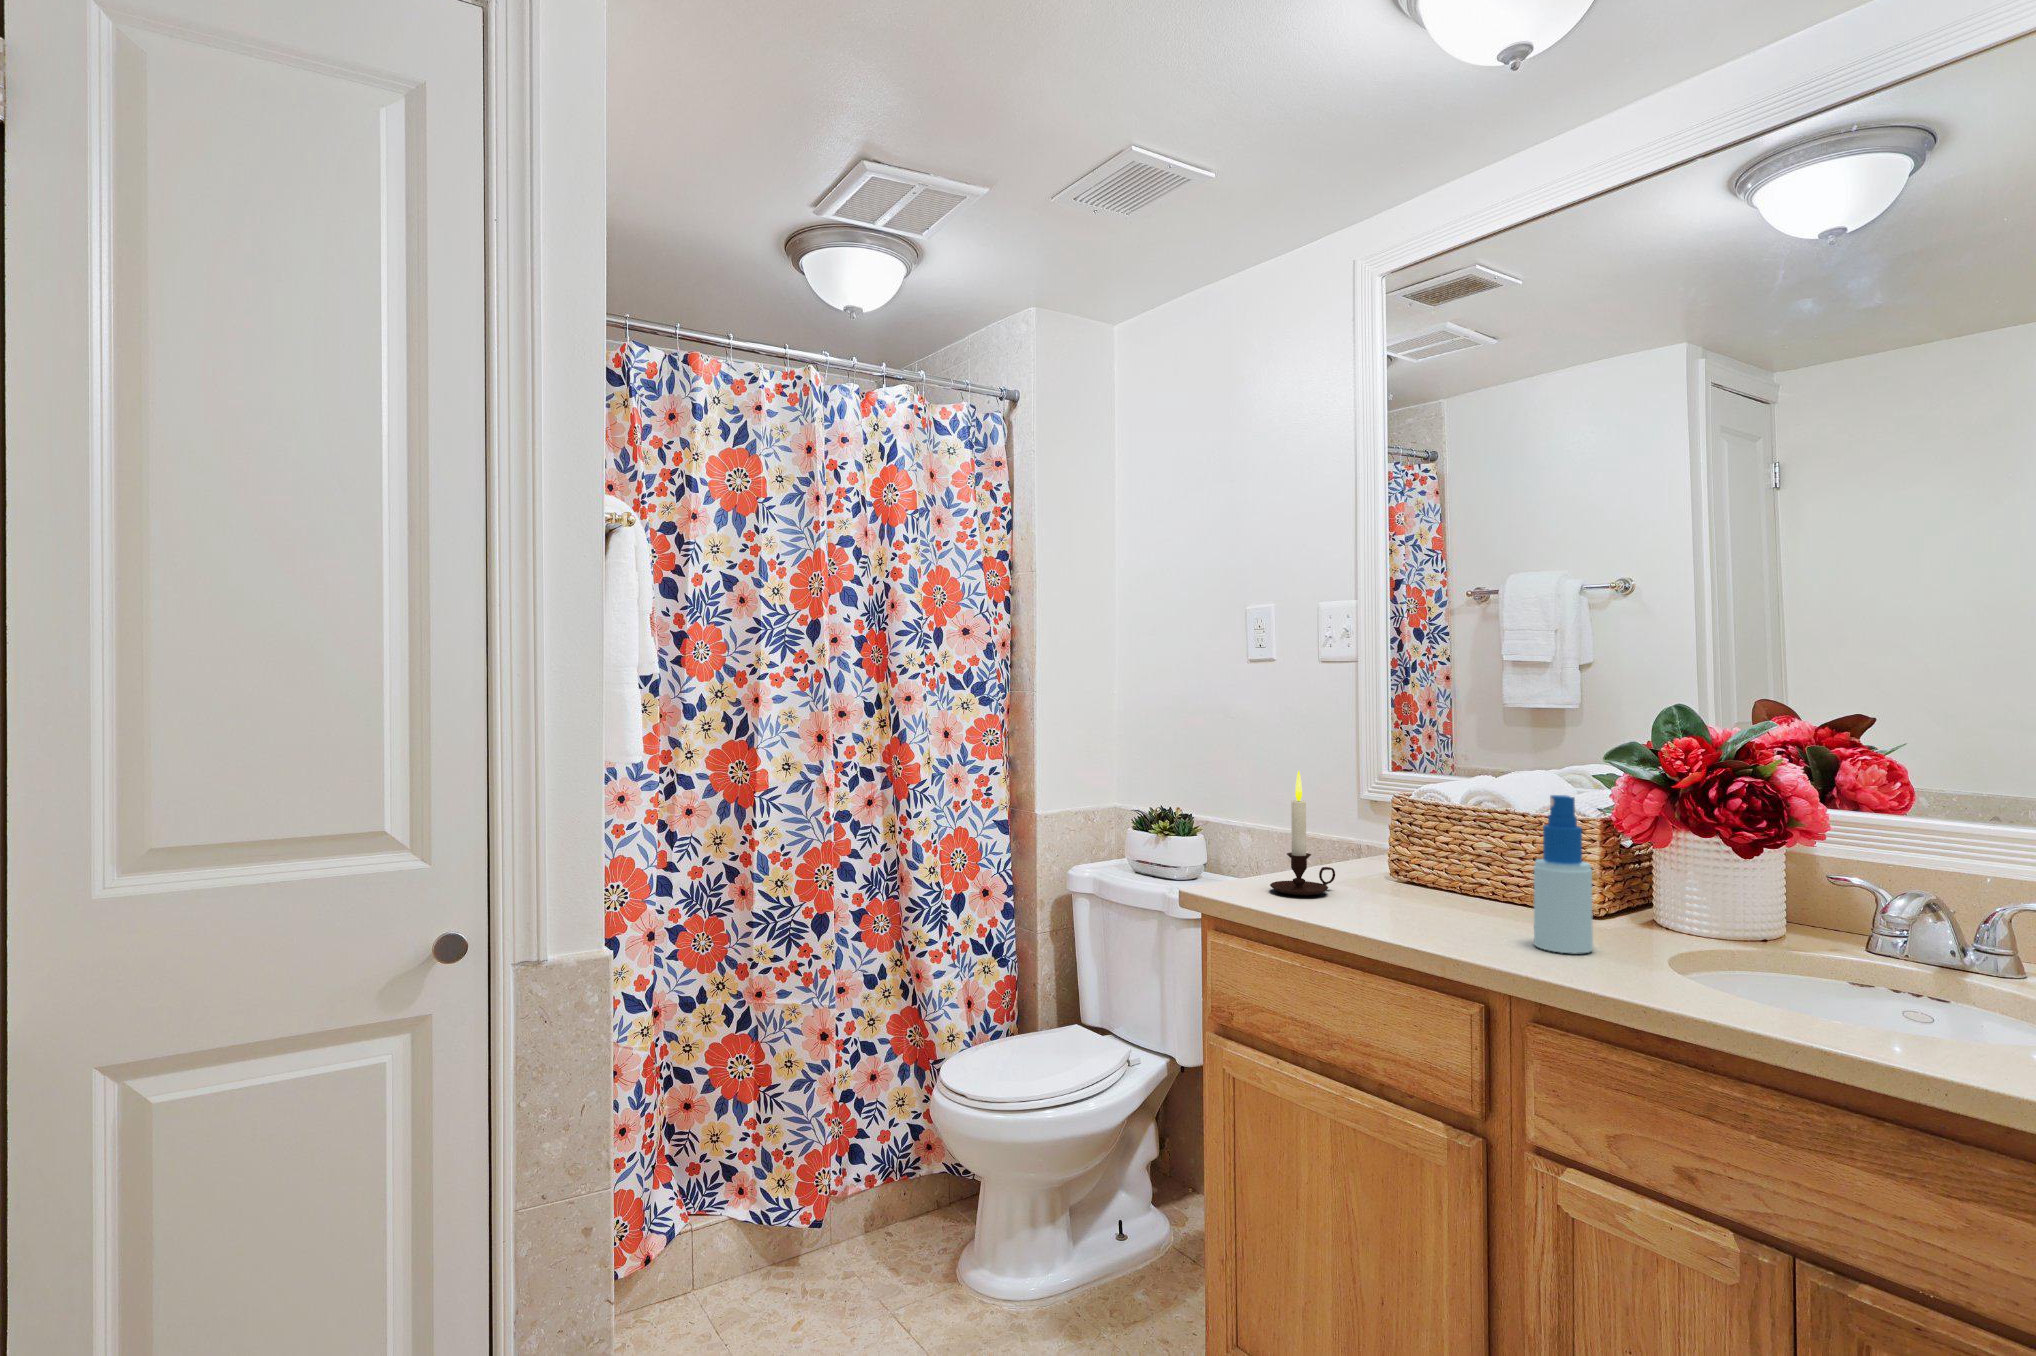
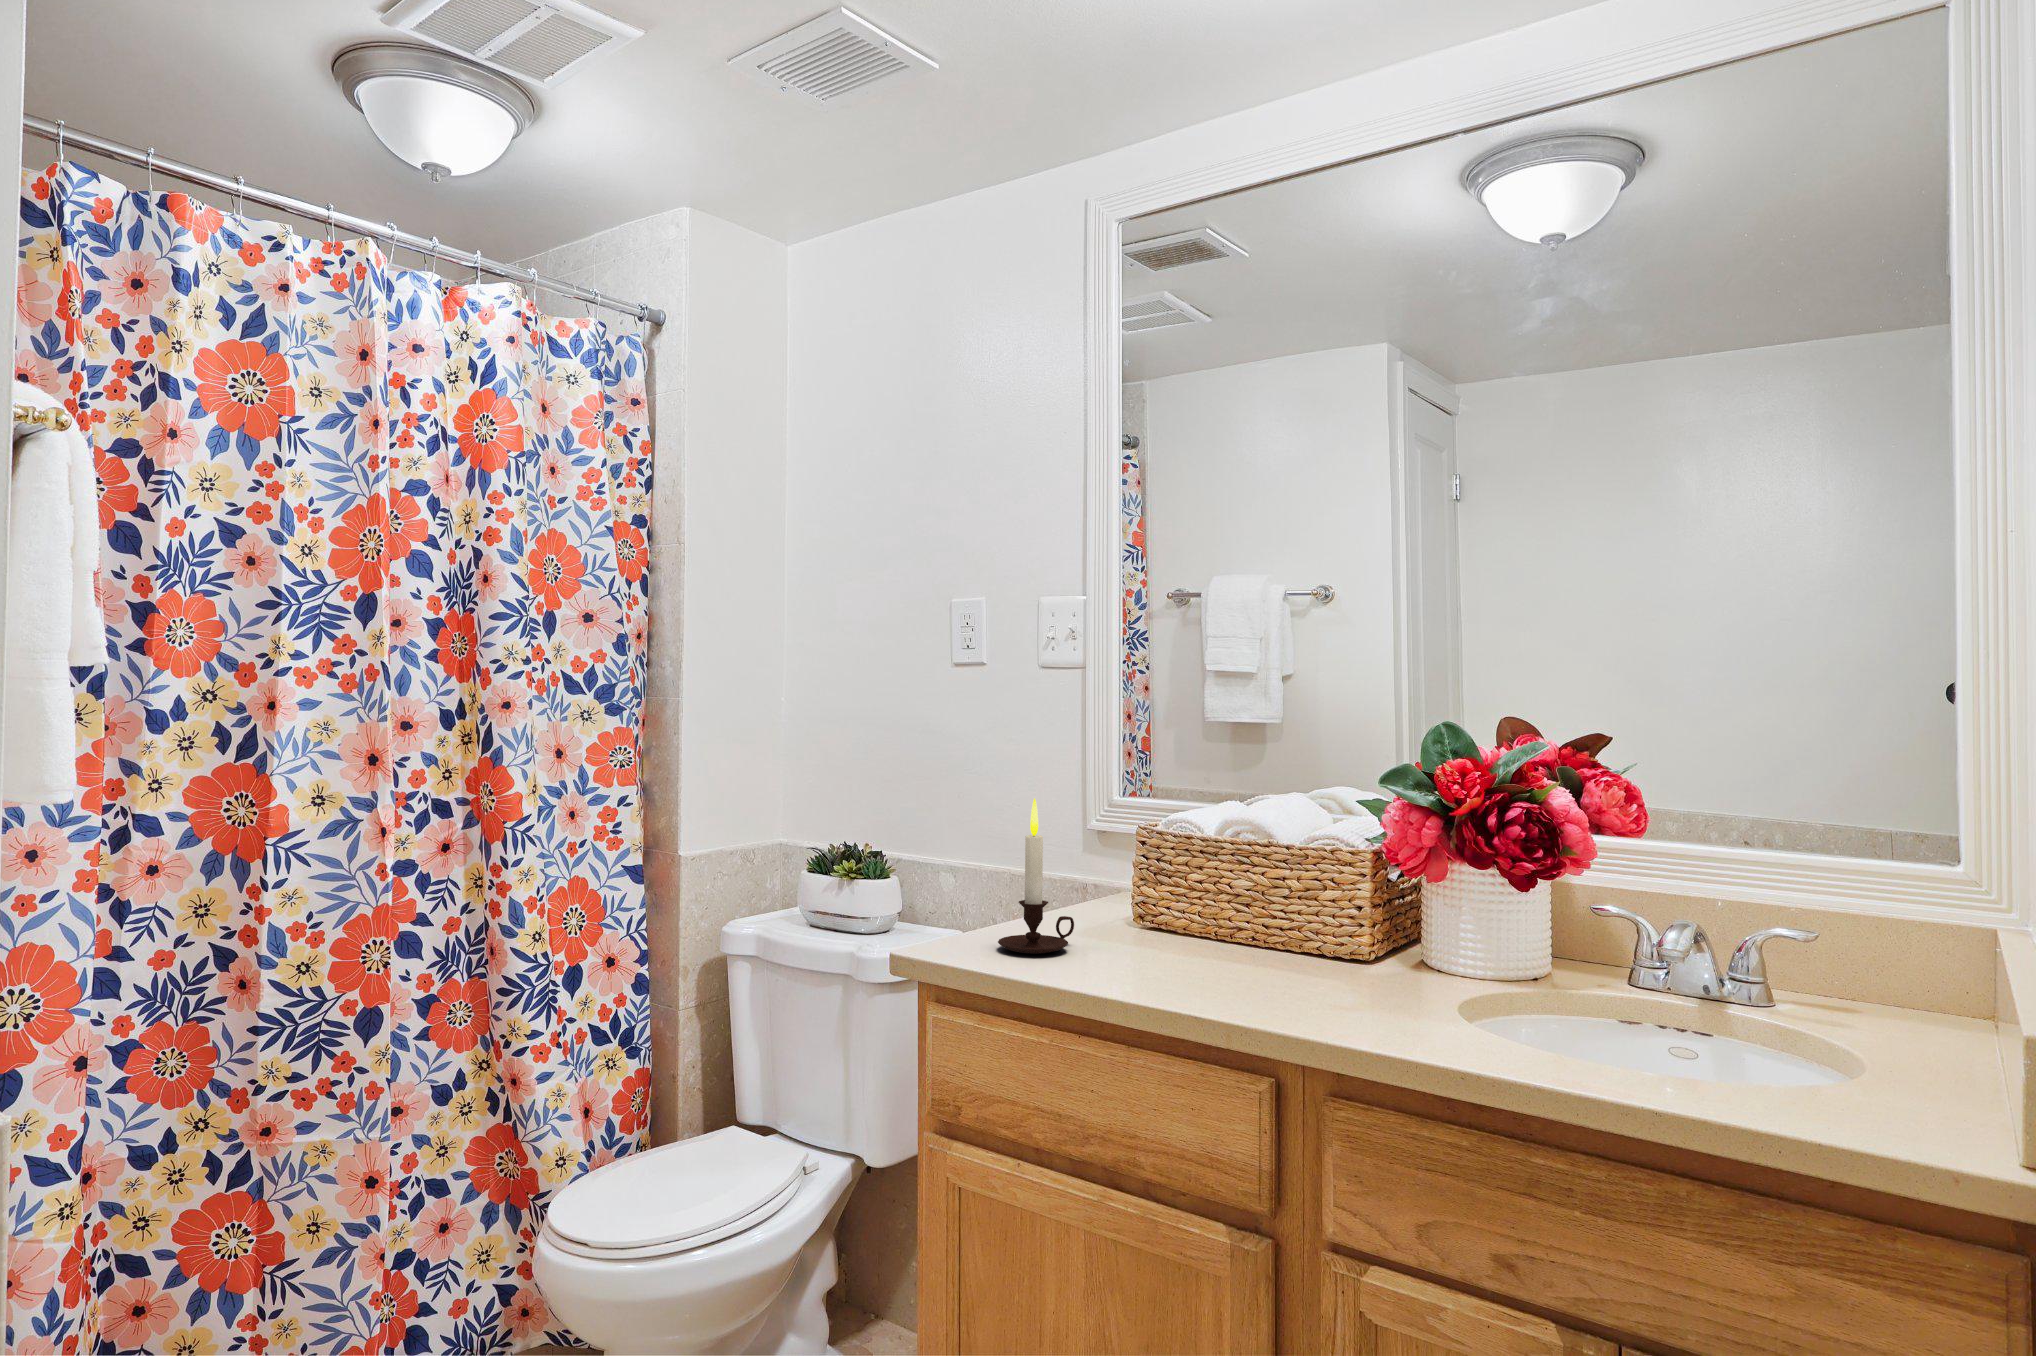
spray bottle: present [1534,795,1593,953] -> none [1319,824,1383,1013]

